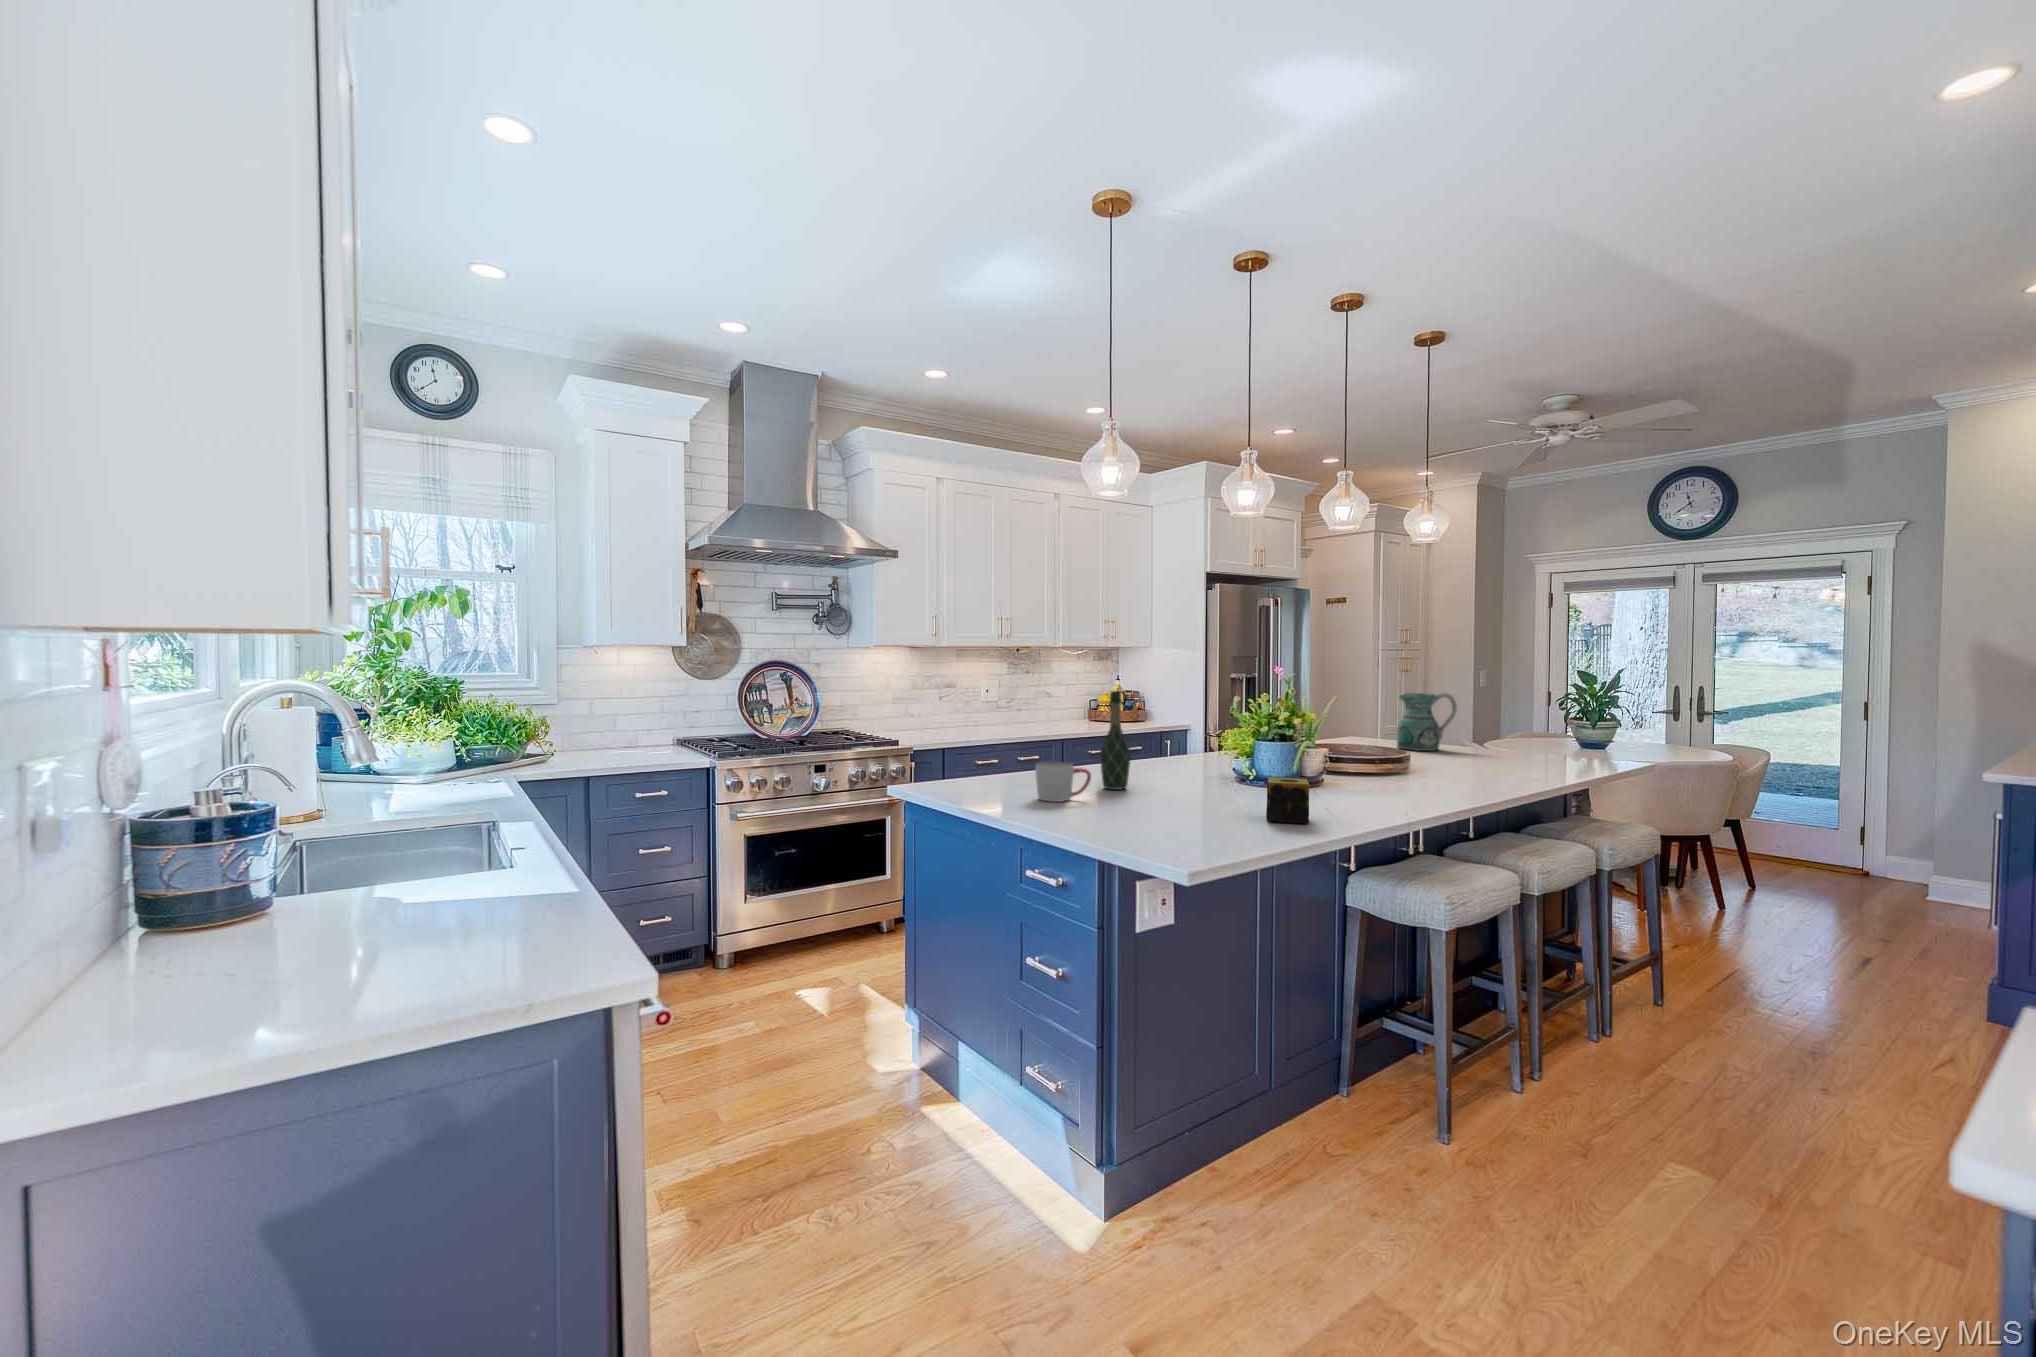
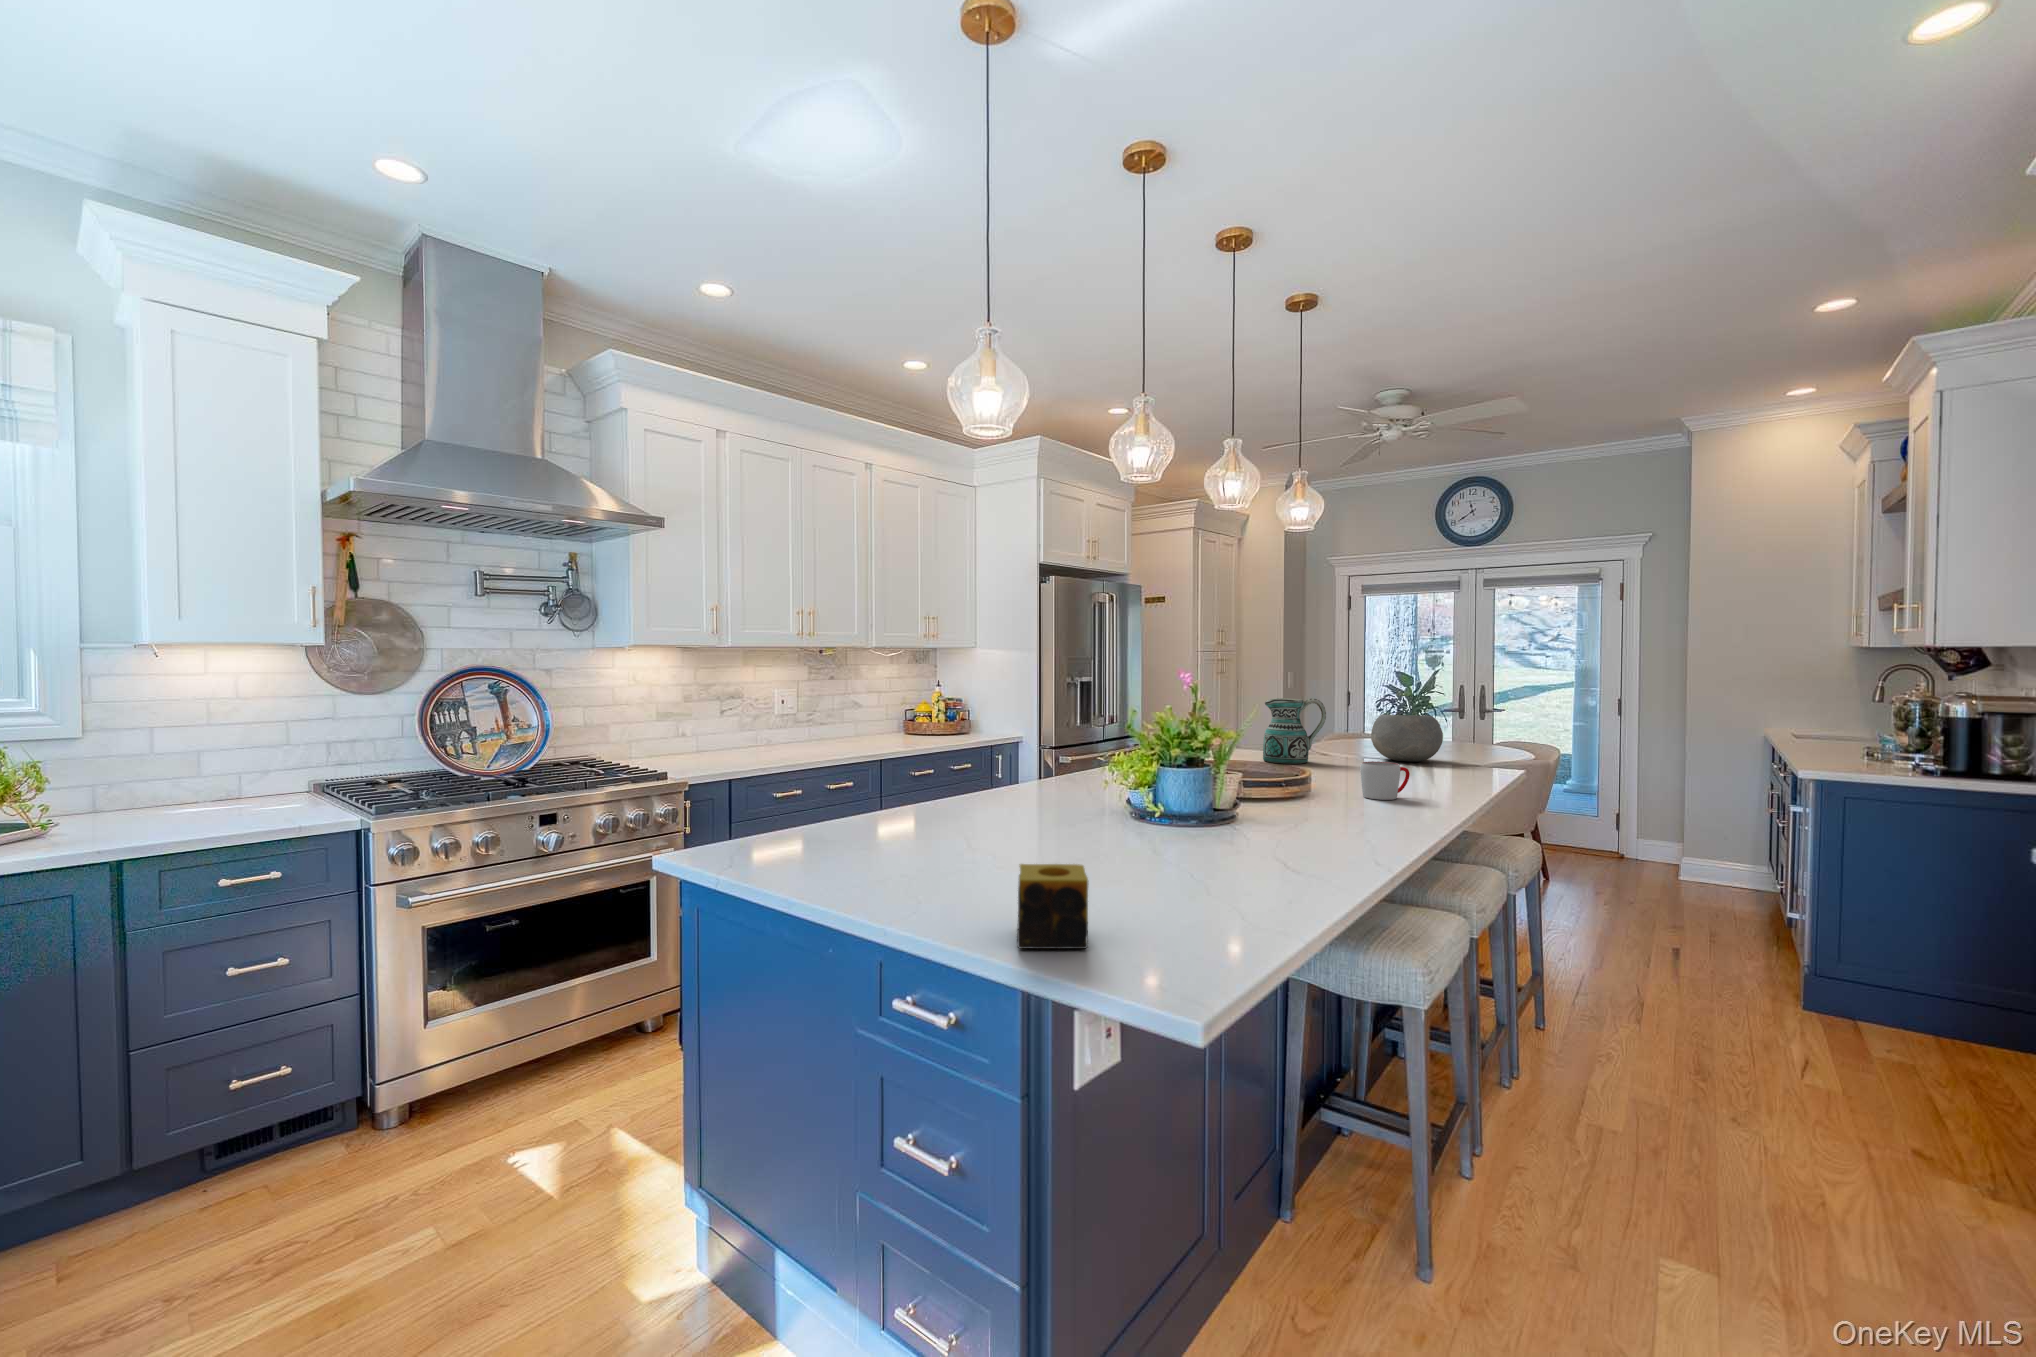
wine bottle: present [1100,691,1131,790] -> none [968,707,1012,847]
bowl: none [1507,709,1578,753] -> present [1371,714,1443,762]
mug: present [1035,762,1091,802] -> present [1360,761,1410,800]
candle: present [1266,777,1310,824] -> present [1017,864,1088,949]

